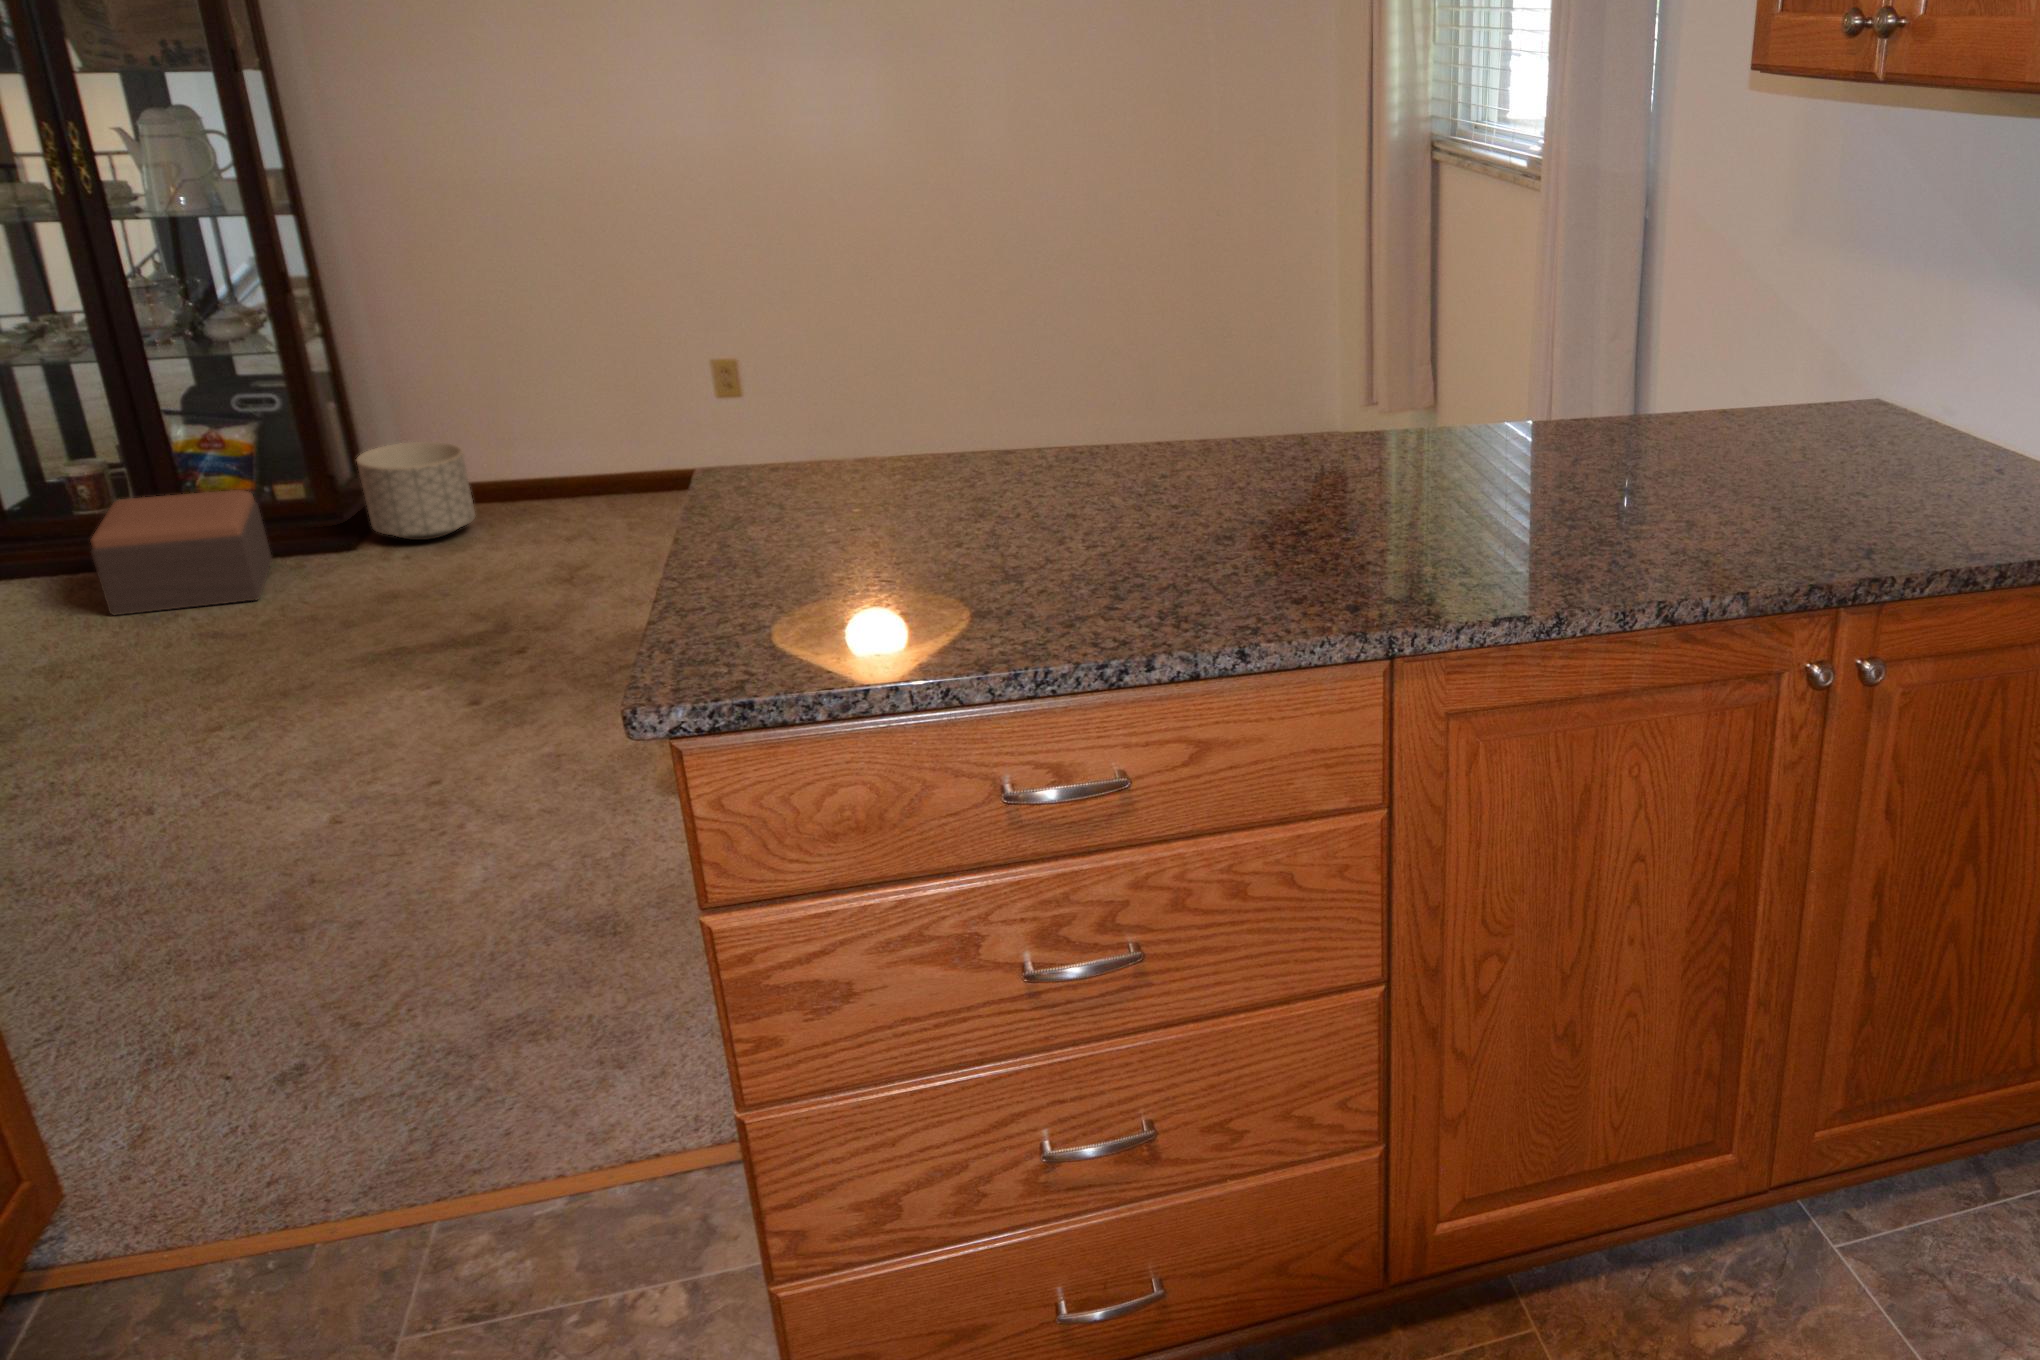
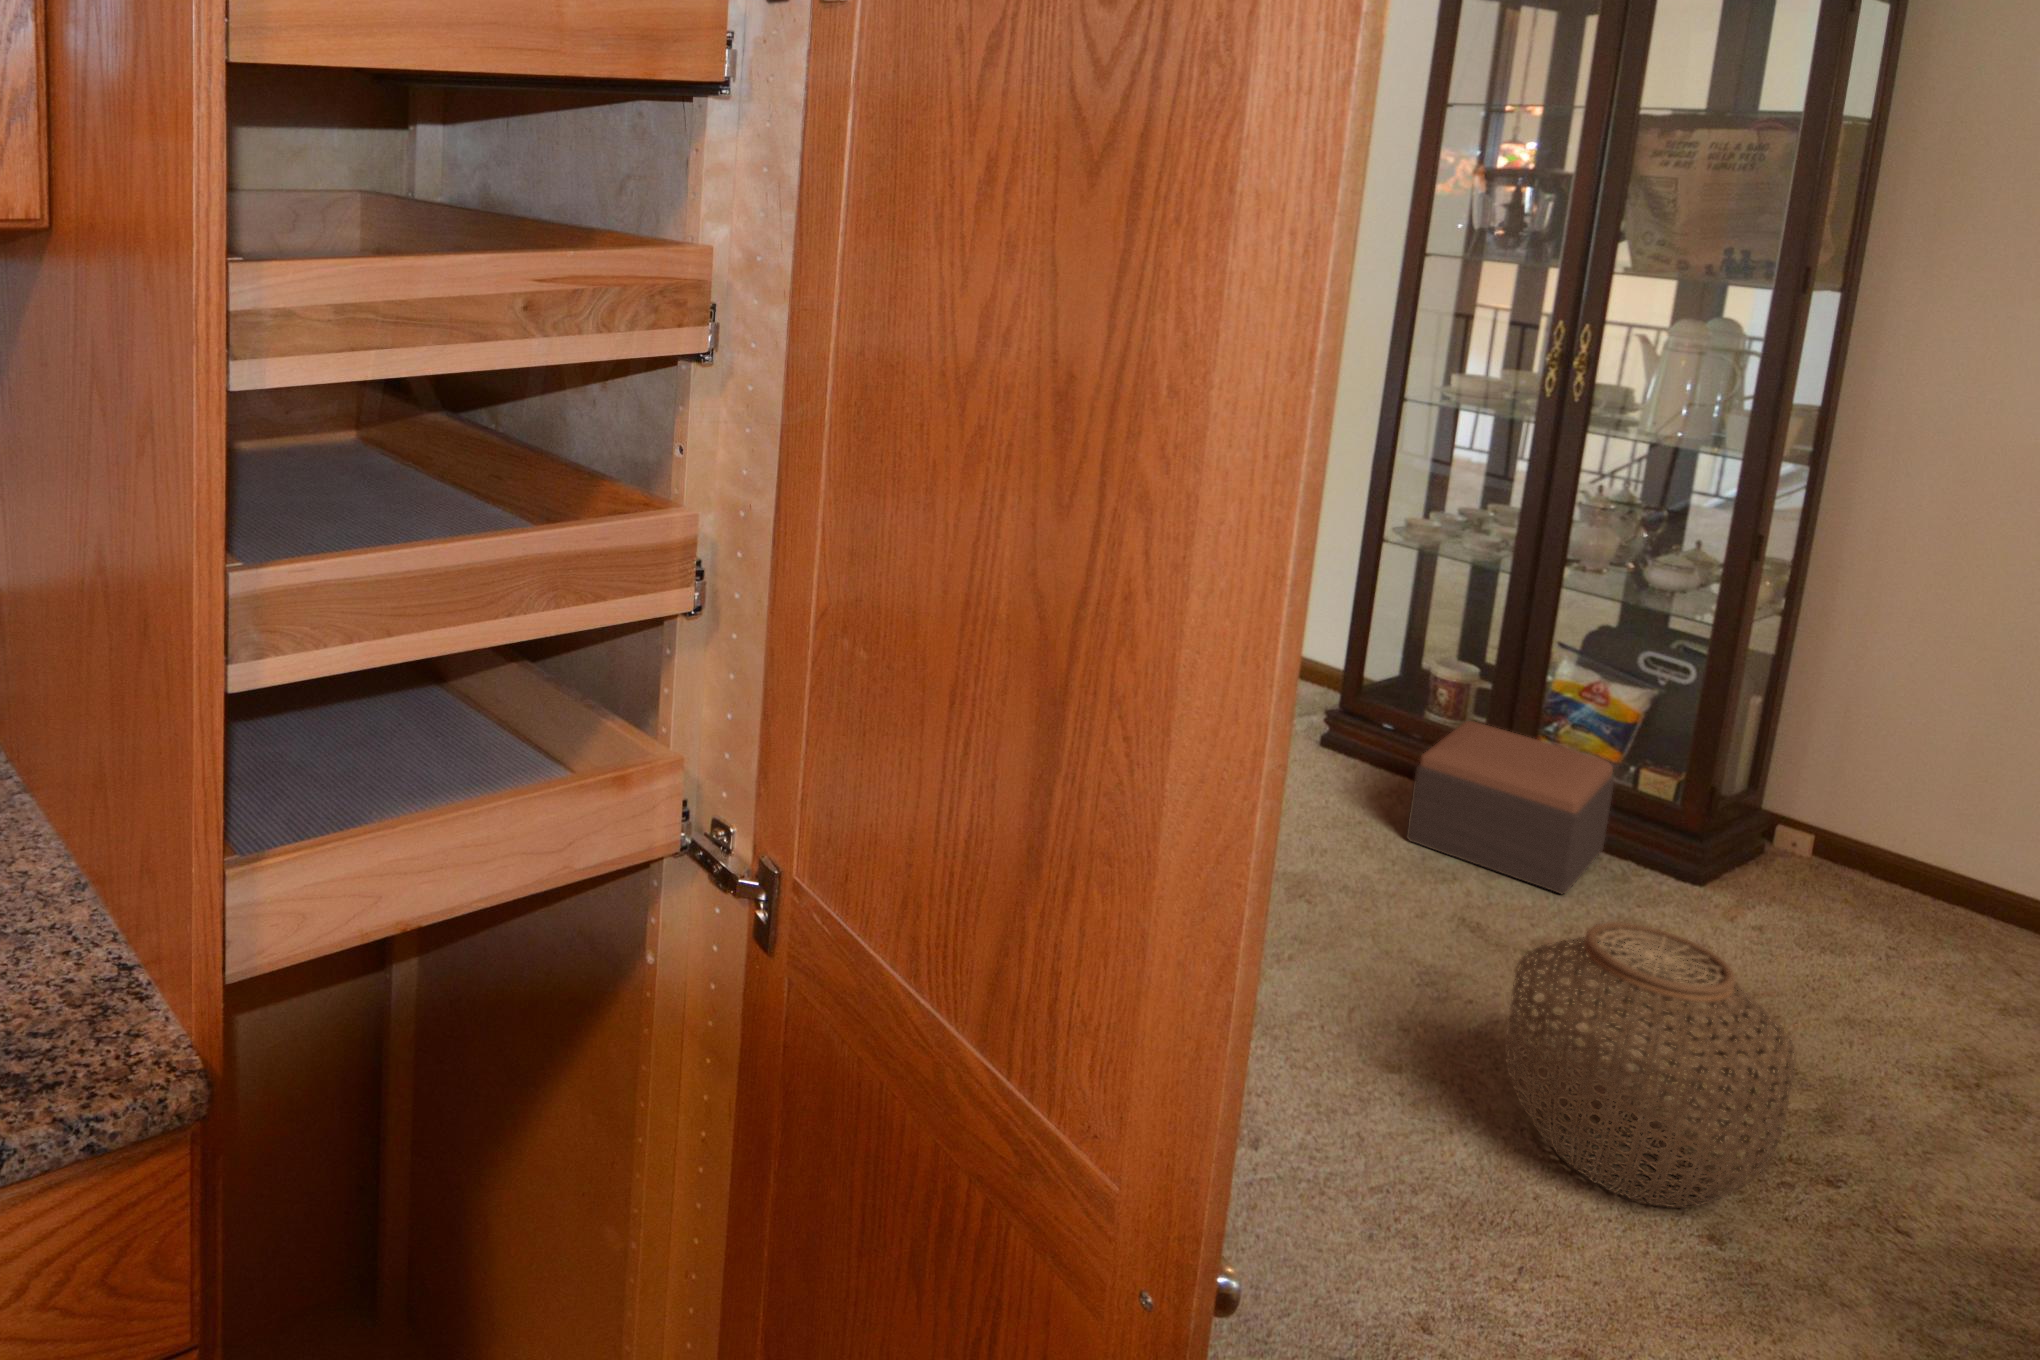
planter: present [357,442,475,540] -> none [1745,766,1922,915]
woven basket: none [250,566,450,743] -> present [1505,922,1795,1208]

